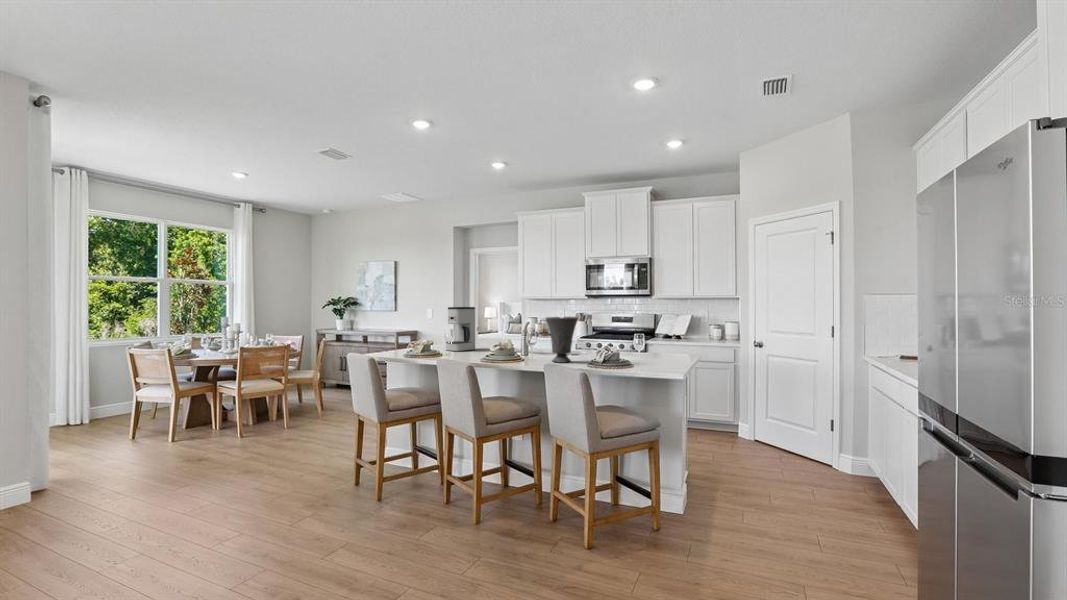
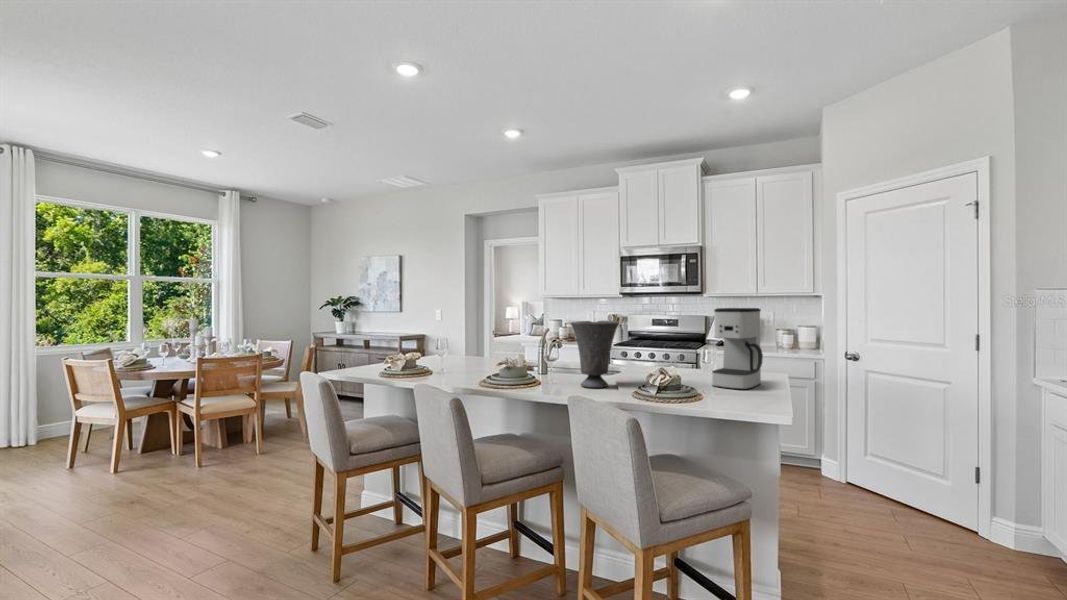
coffee maker: present [446,307,475,352] -> present [712,308,763,390]

